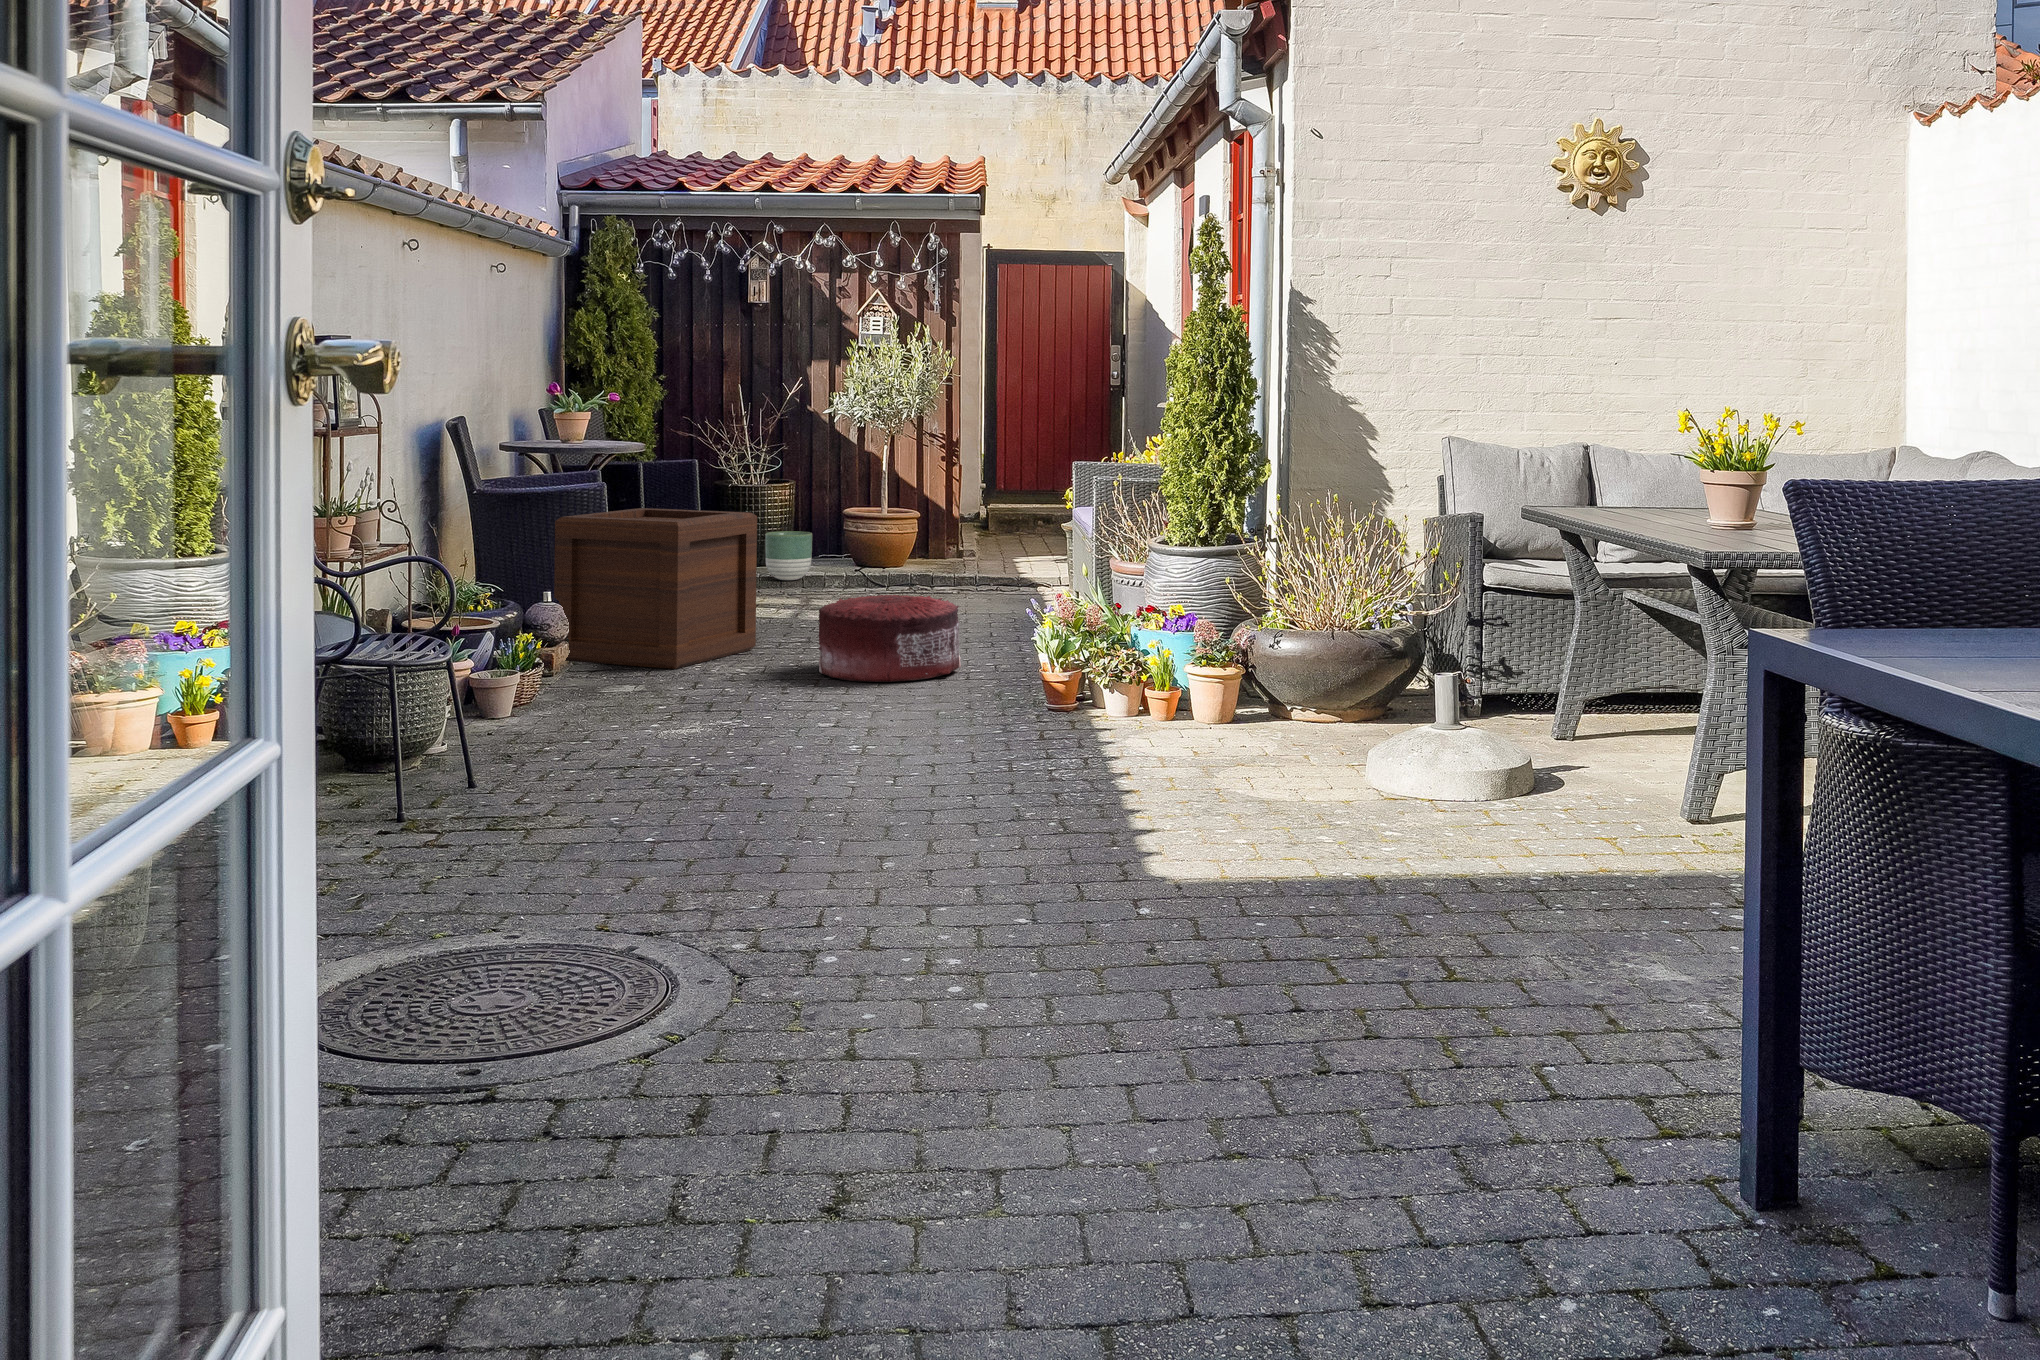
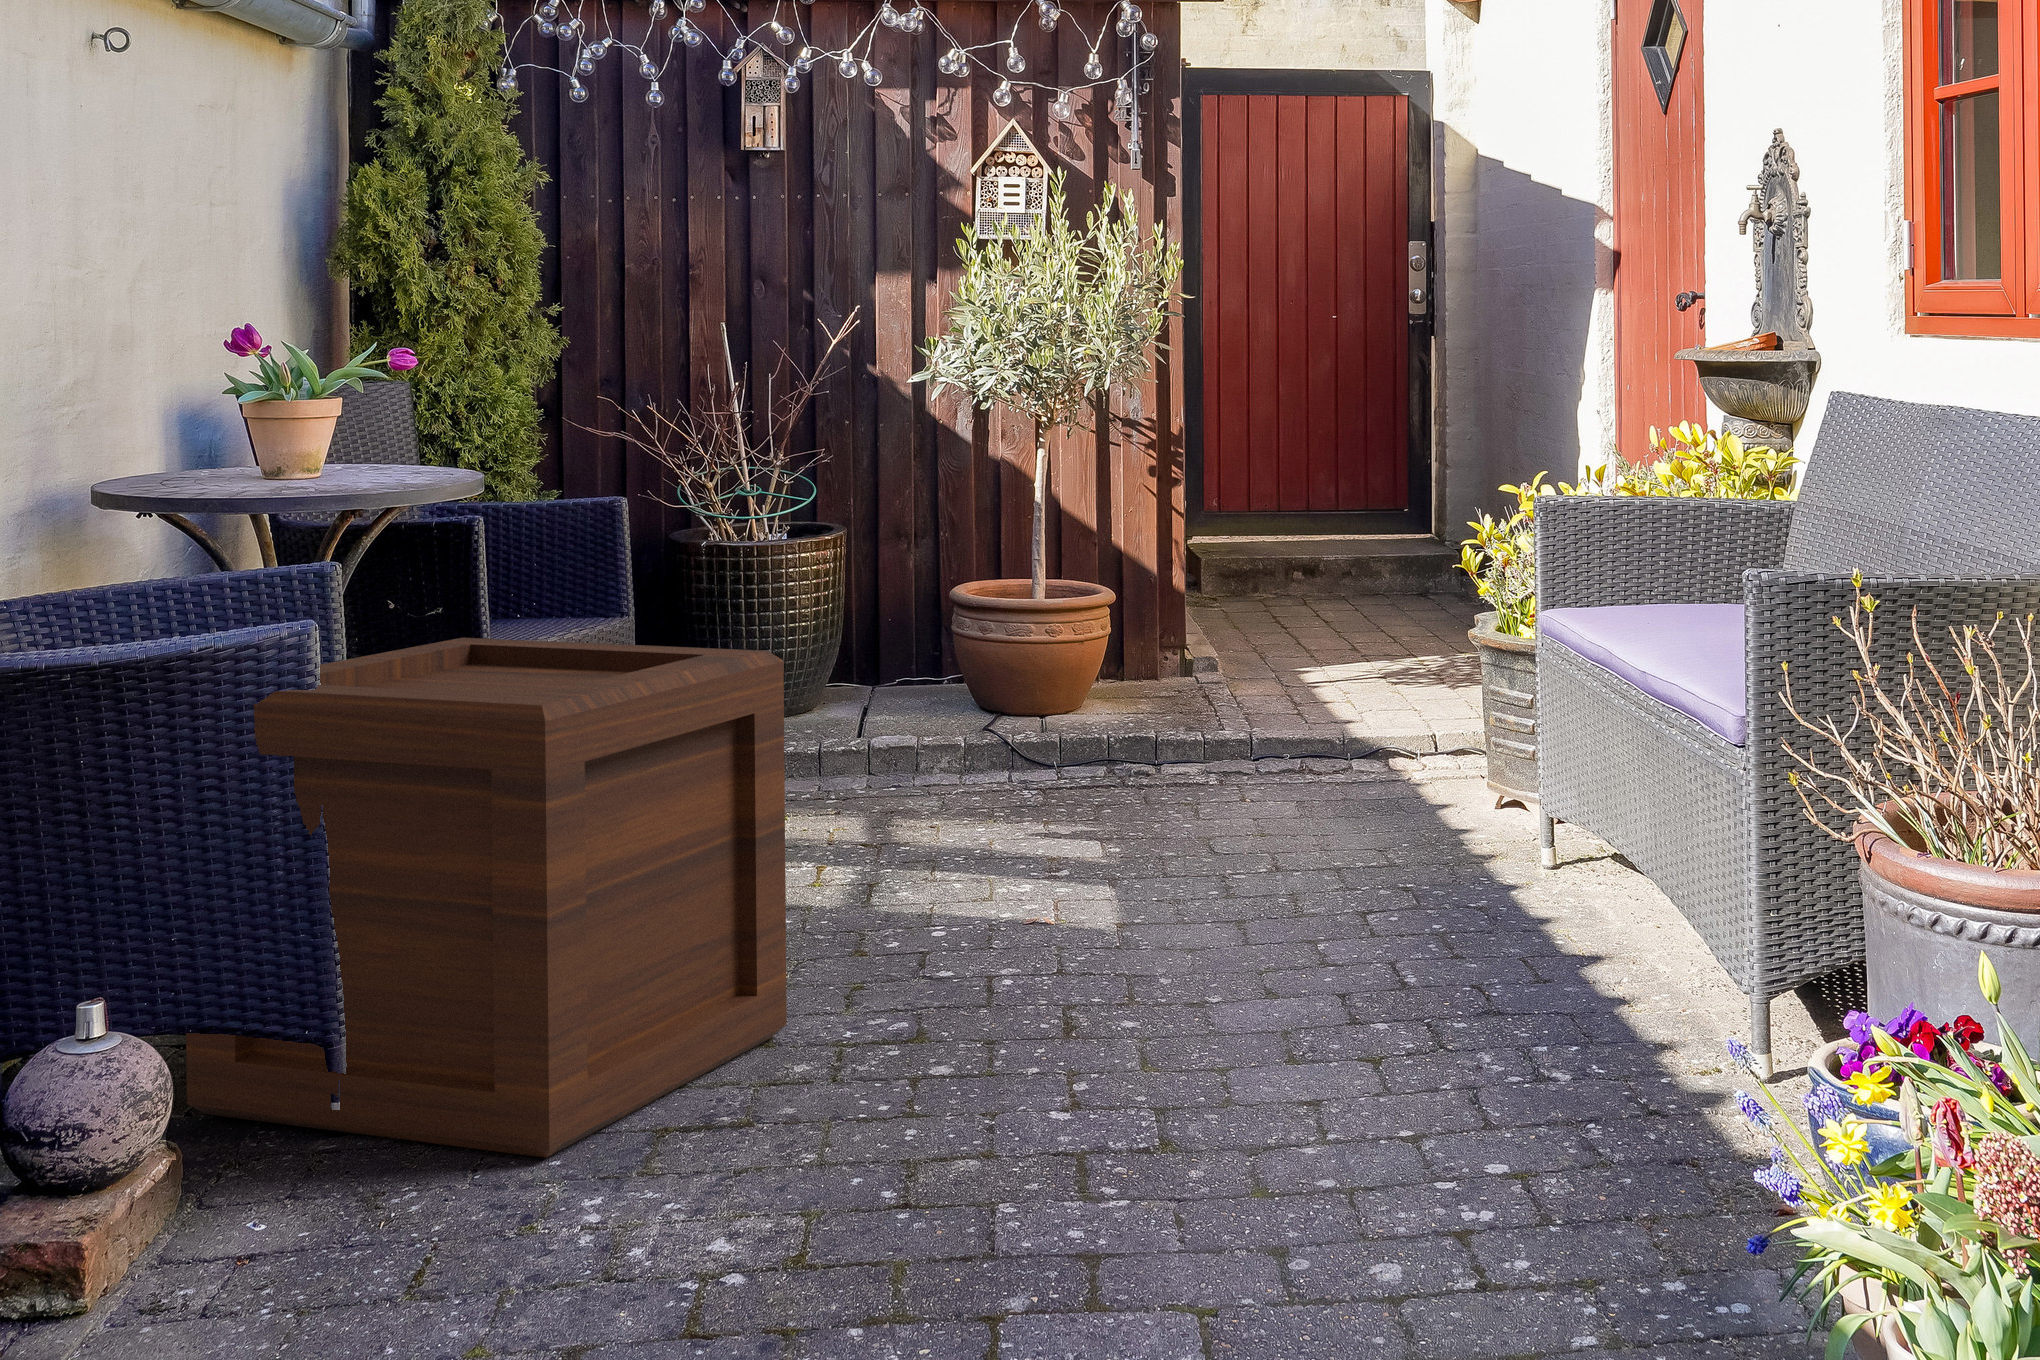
planter: present [765,531,812,580] -> none [788,634,888,741]
pouf: present [818,595,961,682] -> none [989,897,1429,1235]

